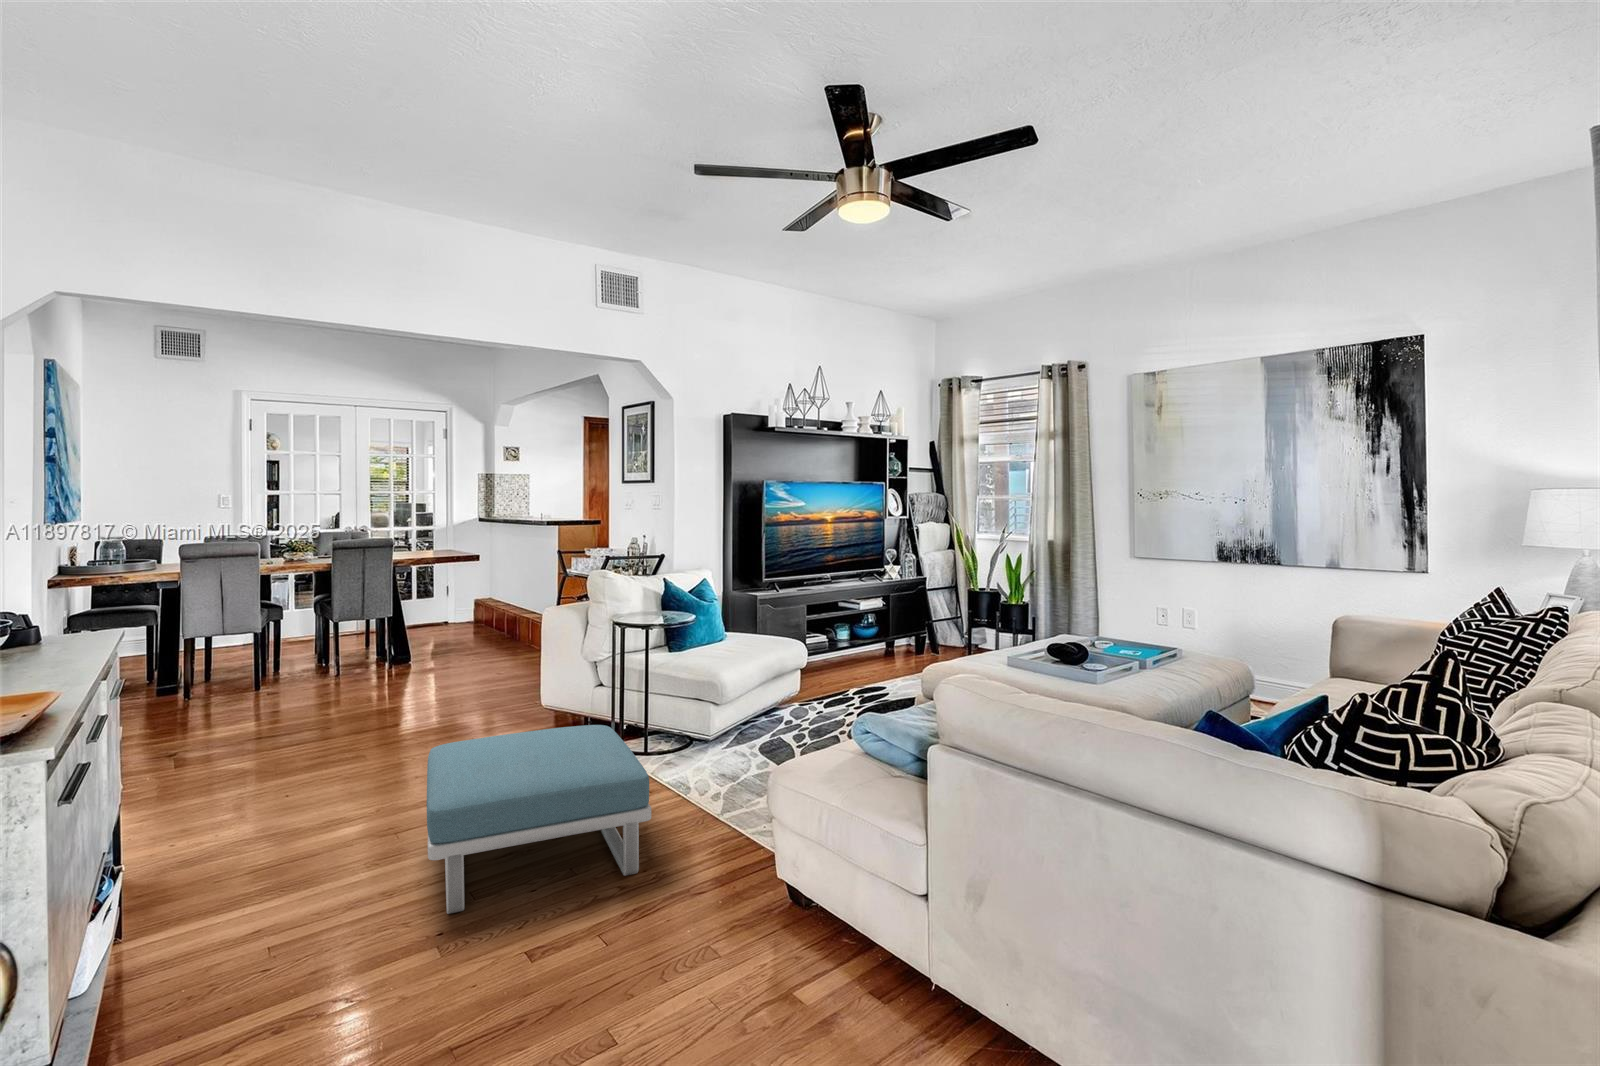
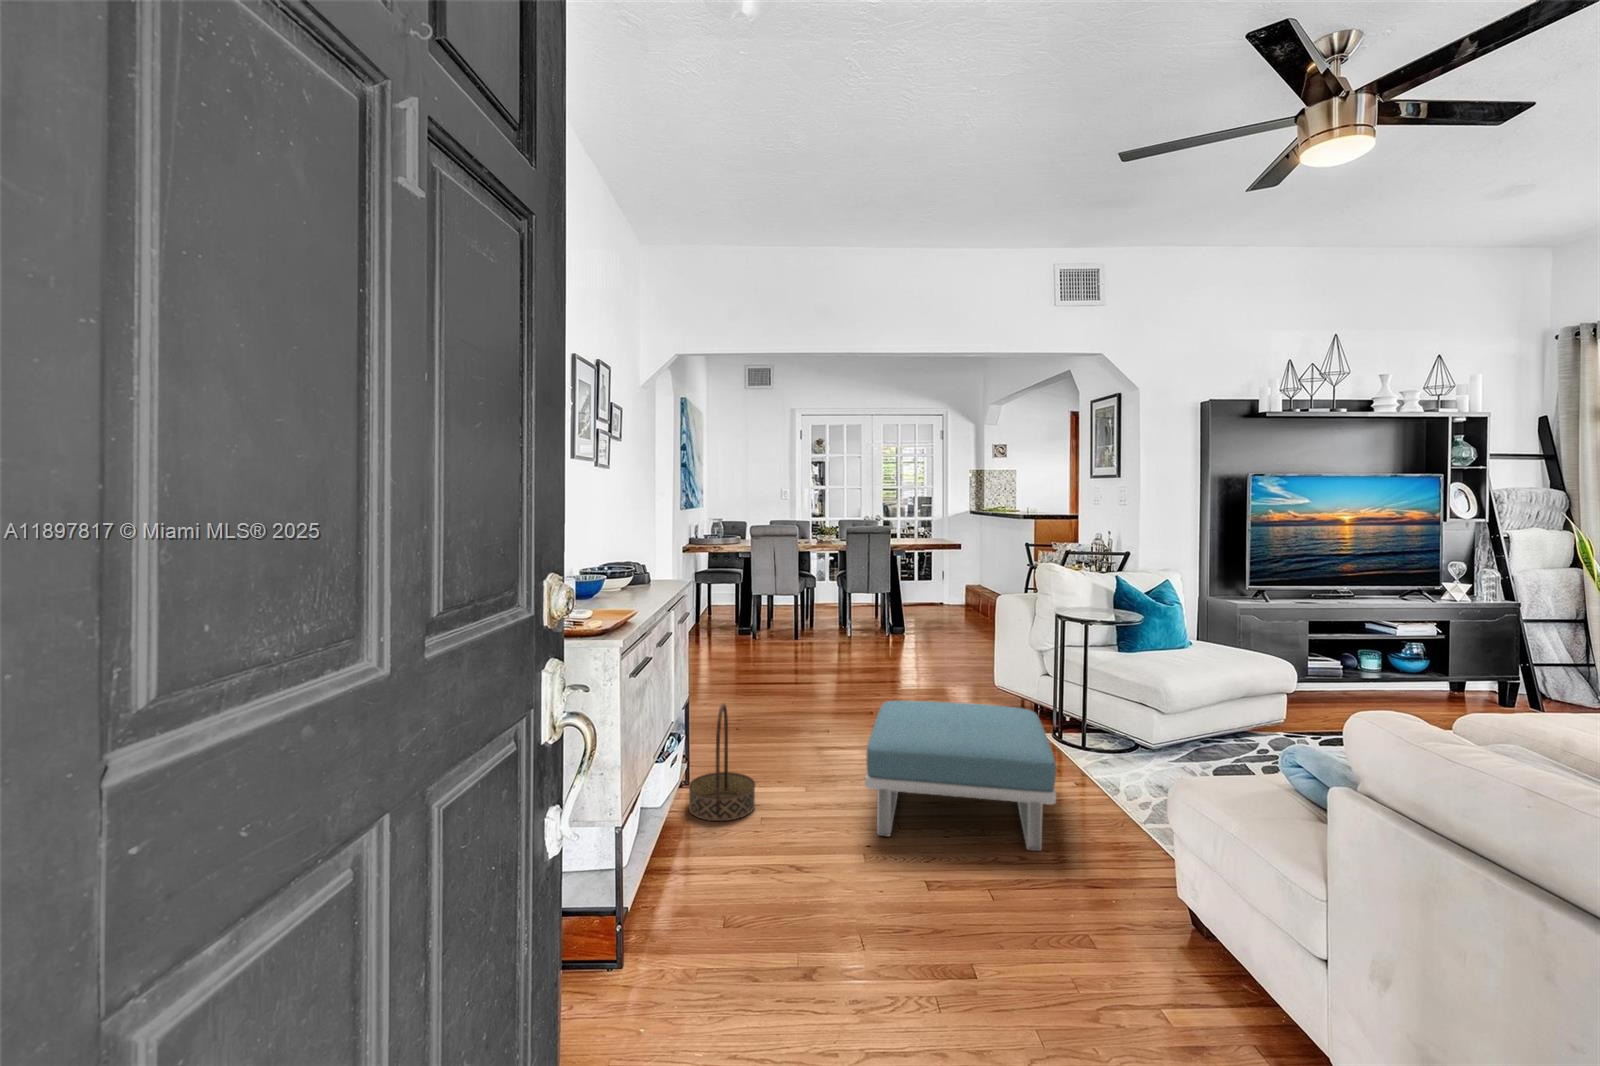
basket: none [127,798,252,978] -> present [689,704,755,821]

